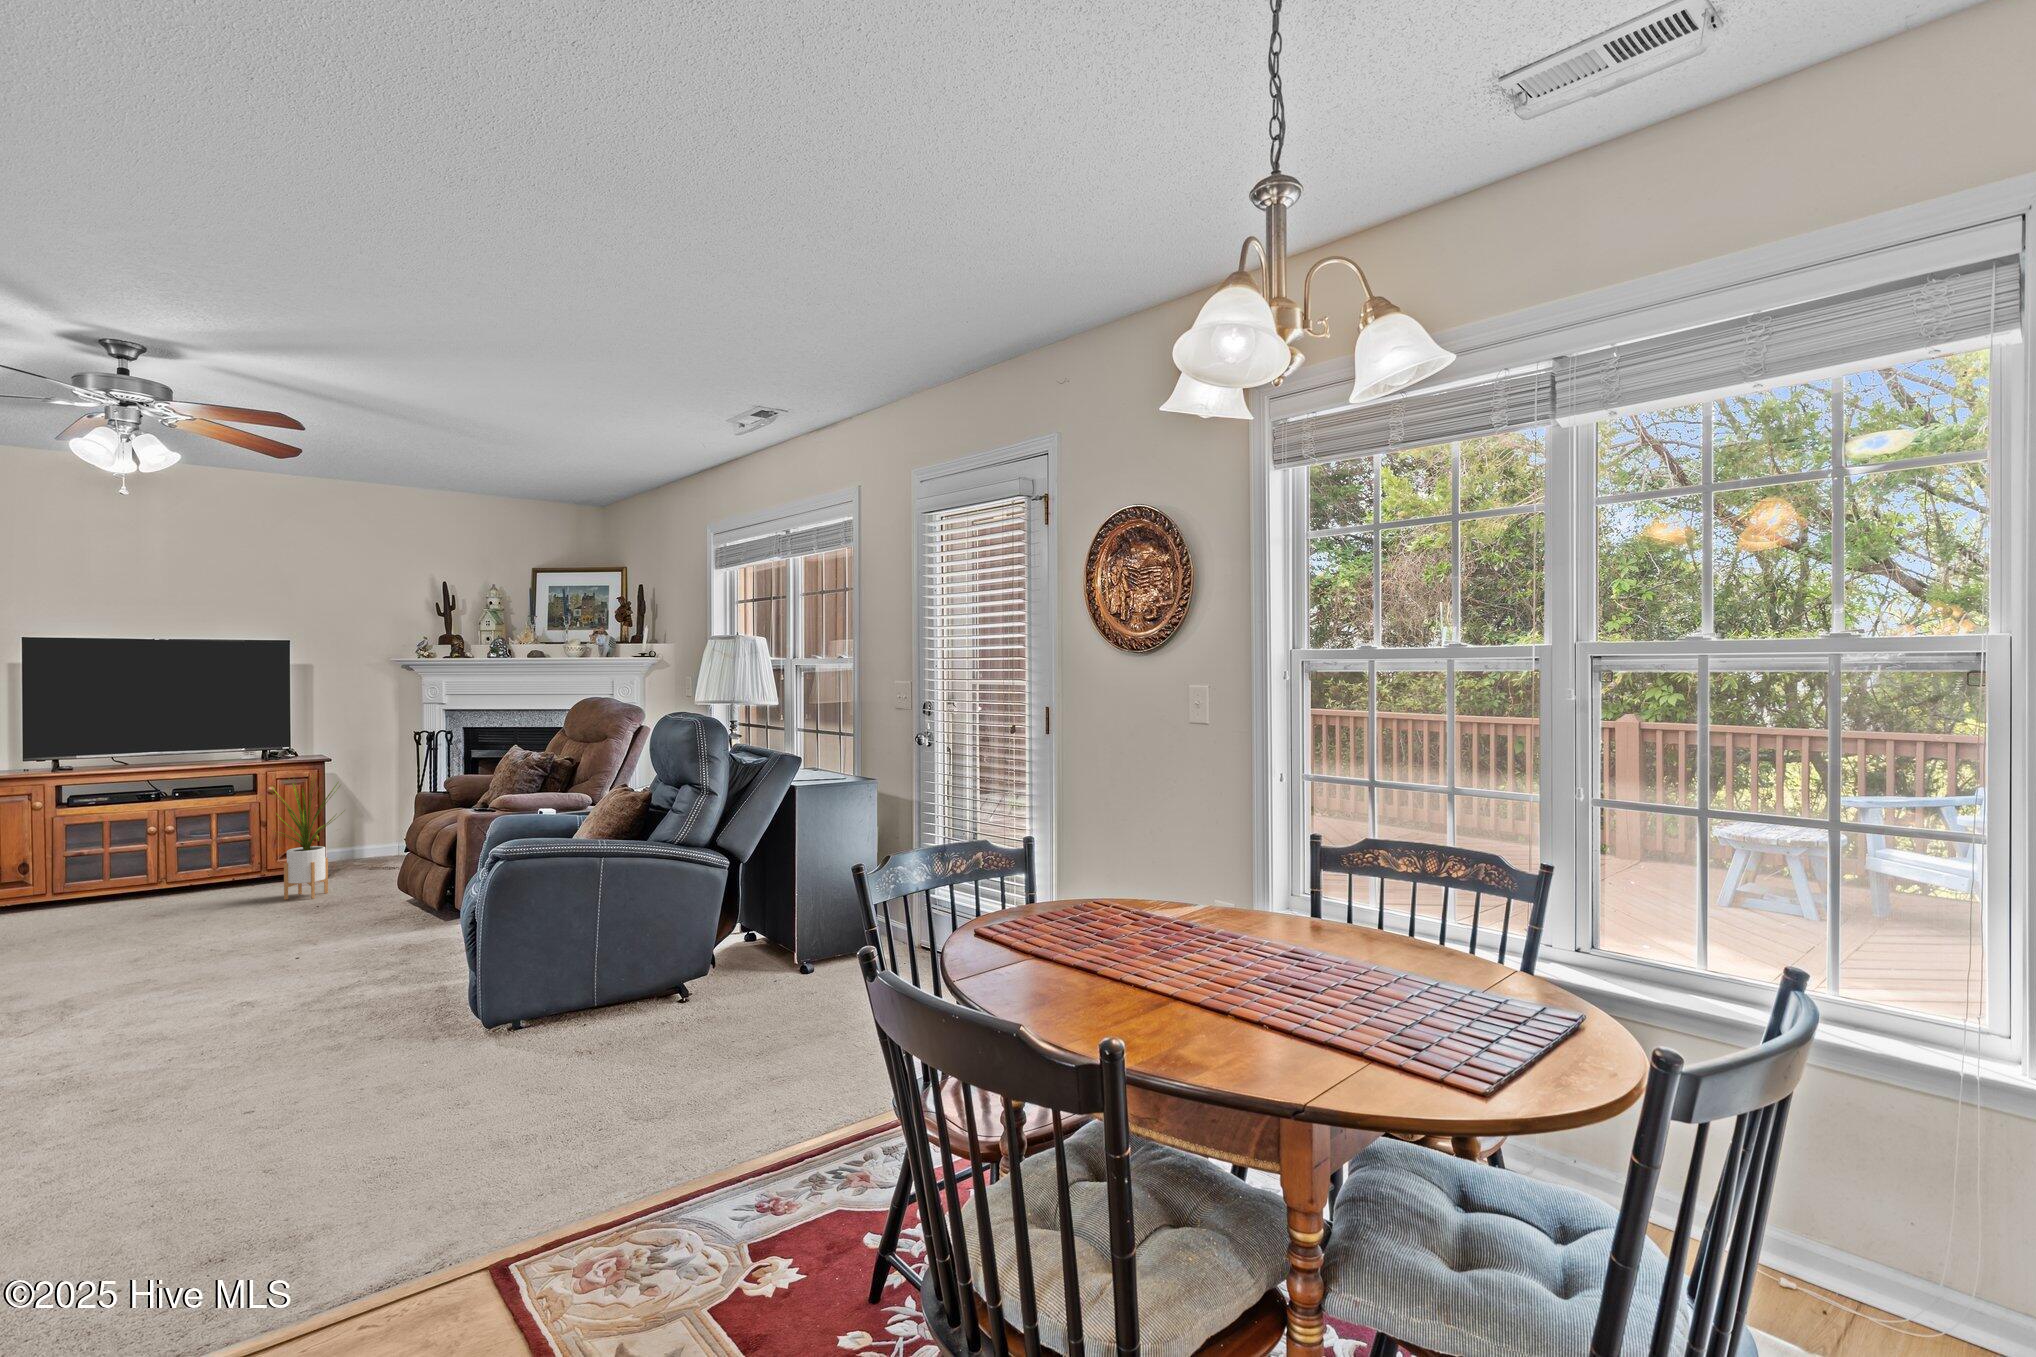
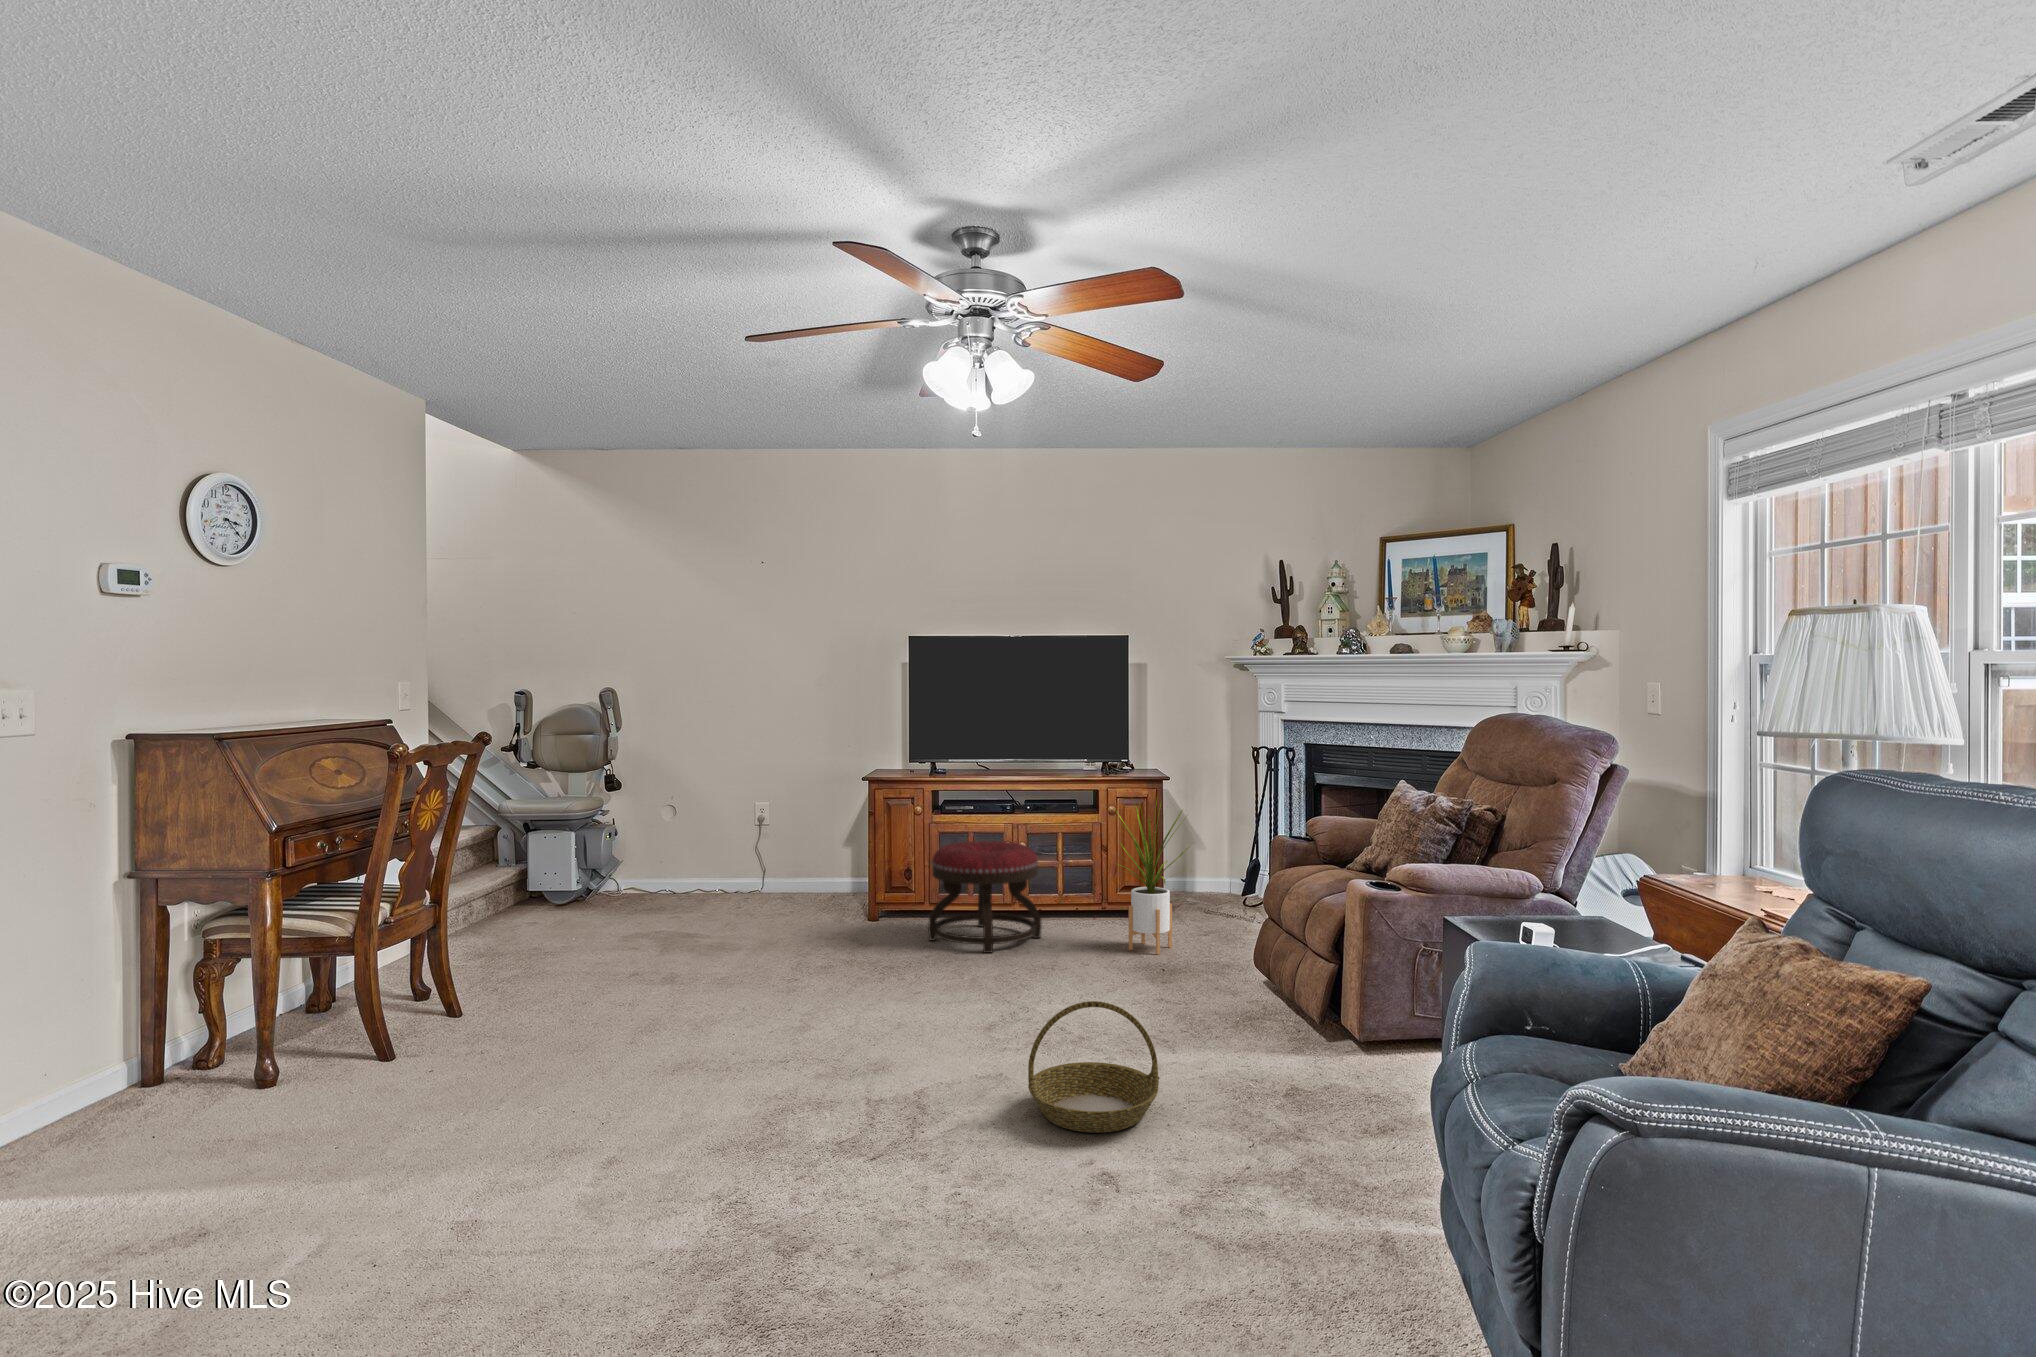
ottoman: none [52,824,191,922] -> present [928,841,1042,953]
basket: none [166,907,288,1000] -> present [1028,1001,1159,1133]

